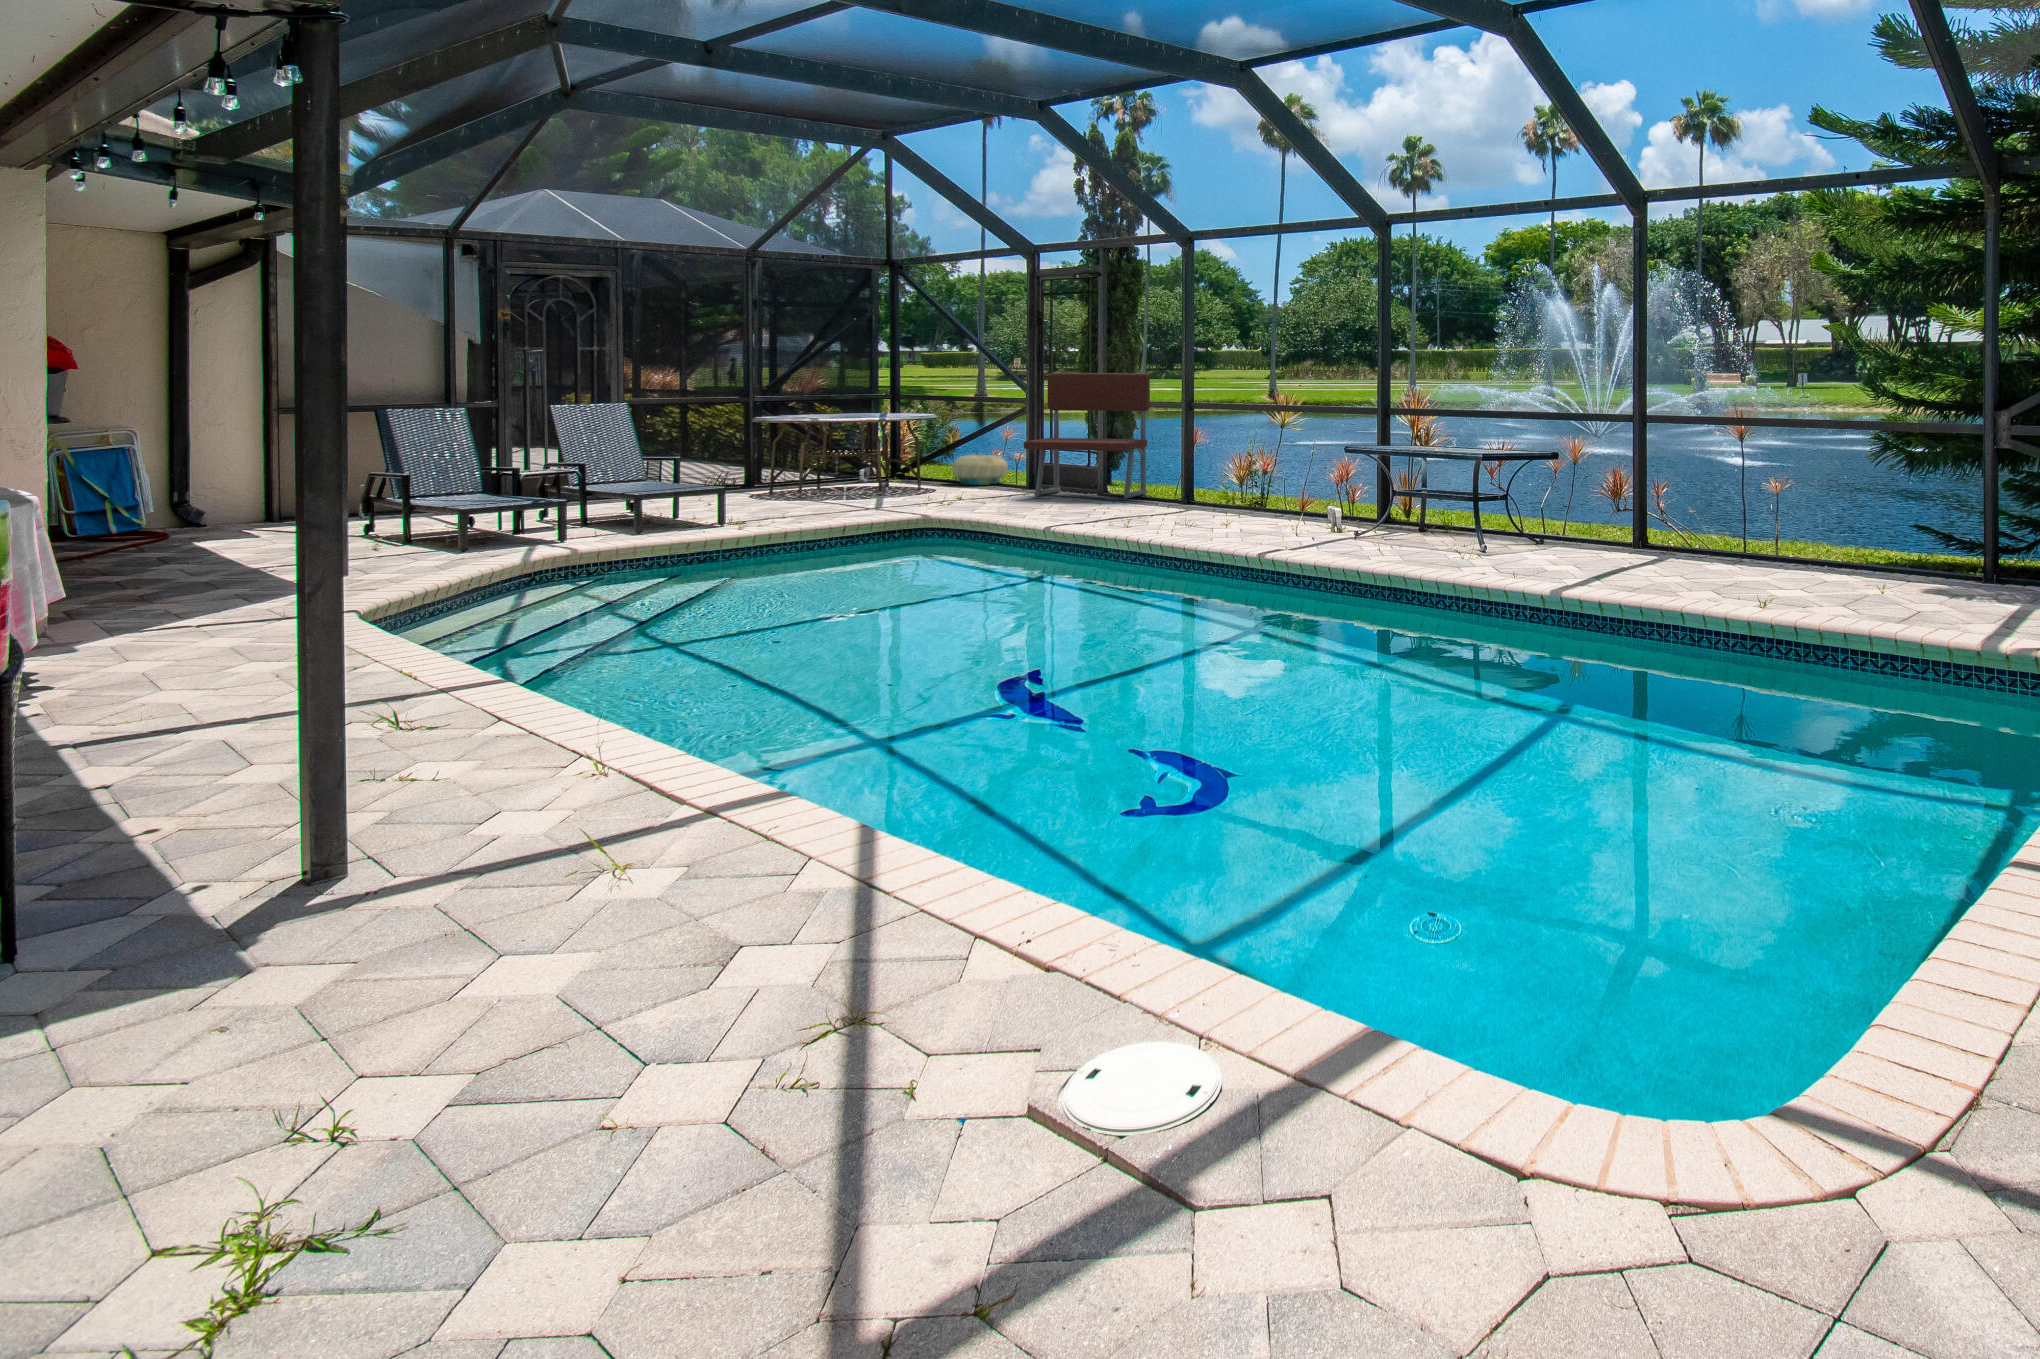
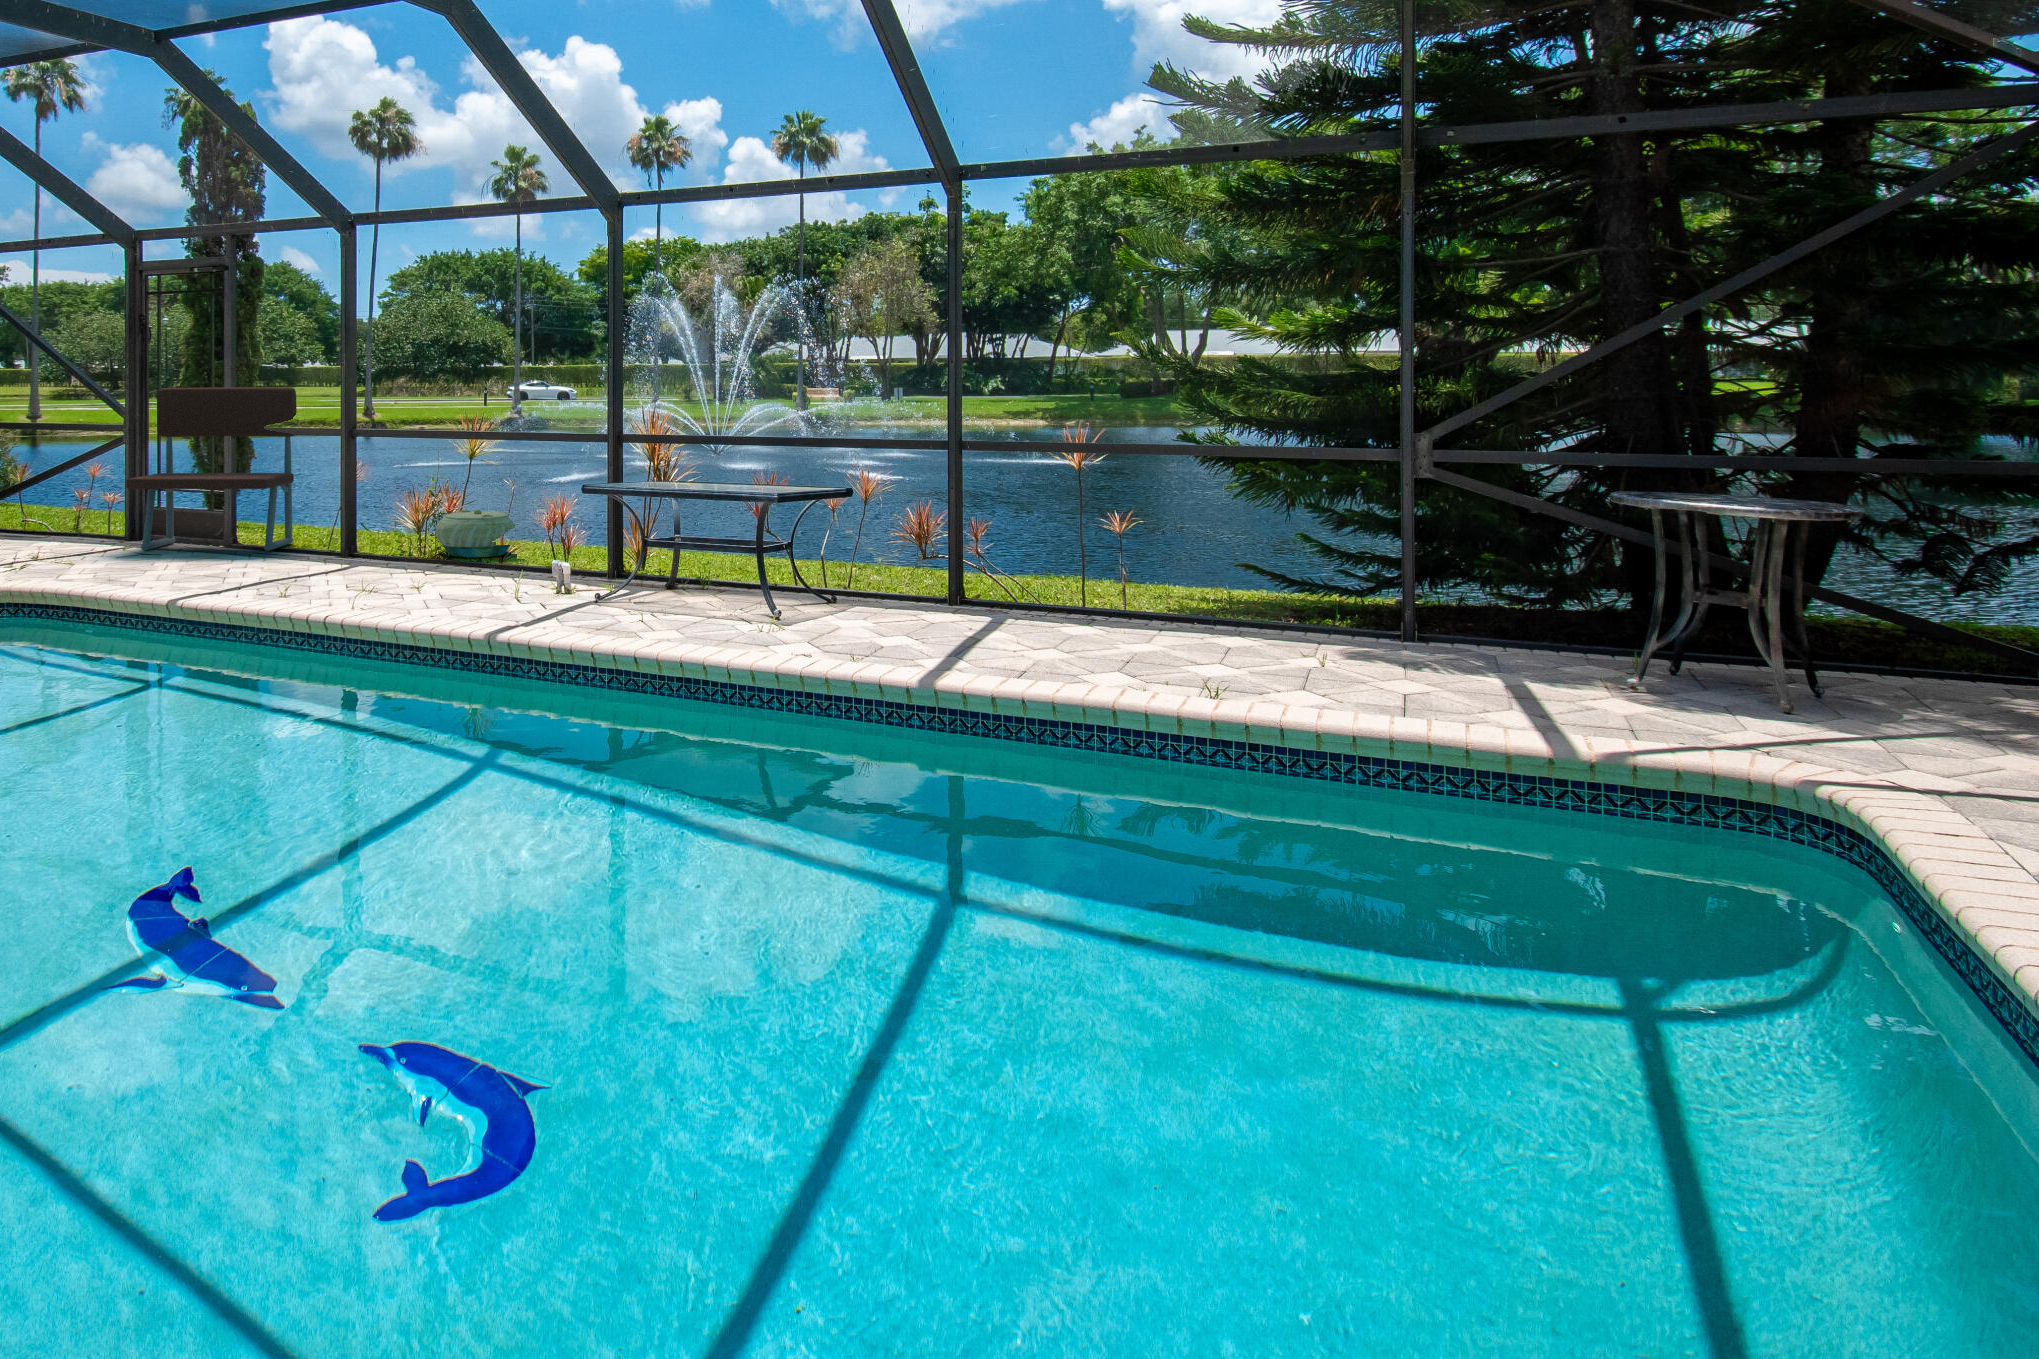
basket: present [952,454,1008,485] -> present [436,509,515,558]

